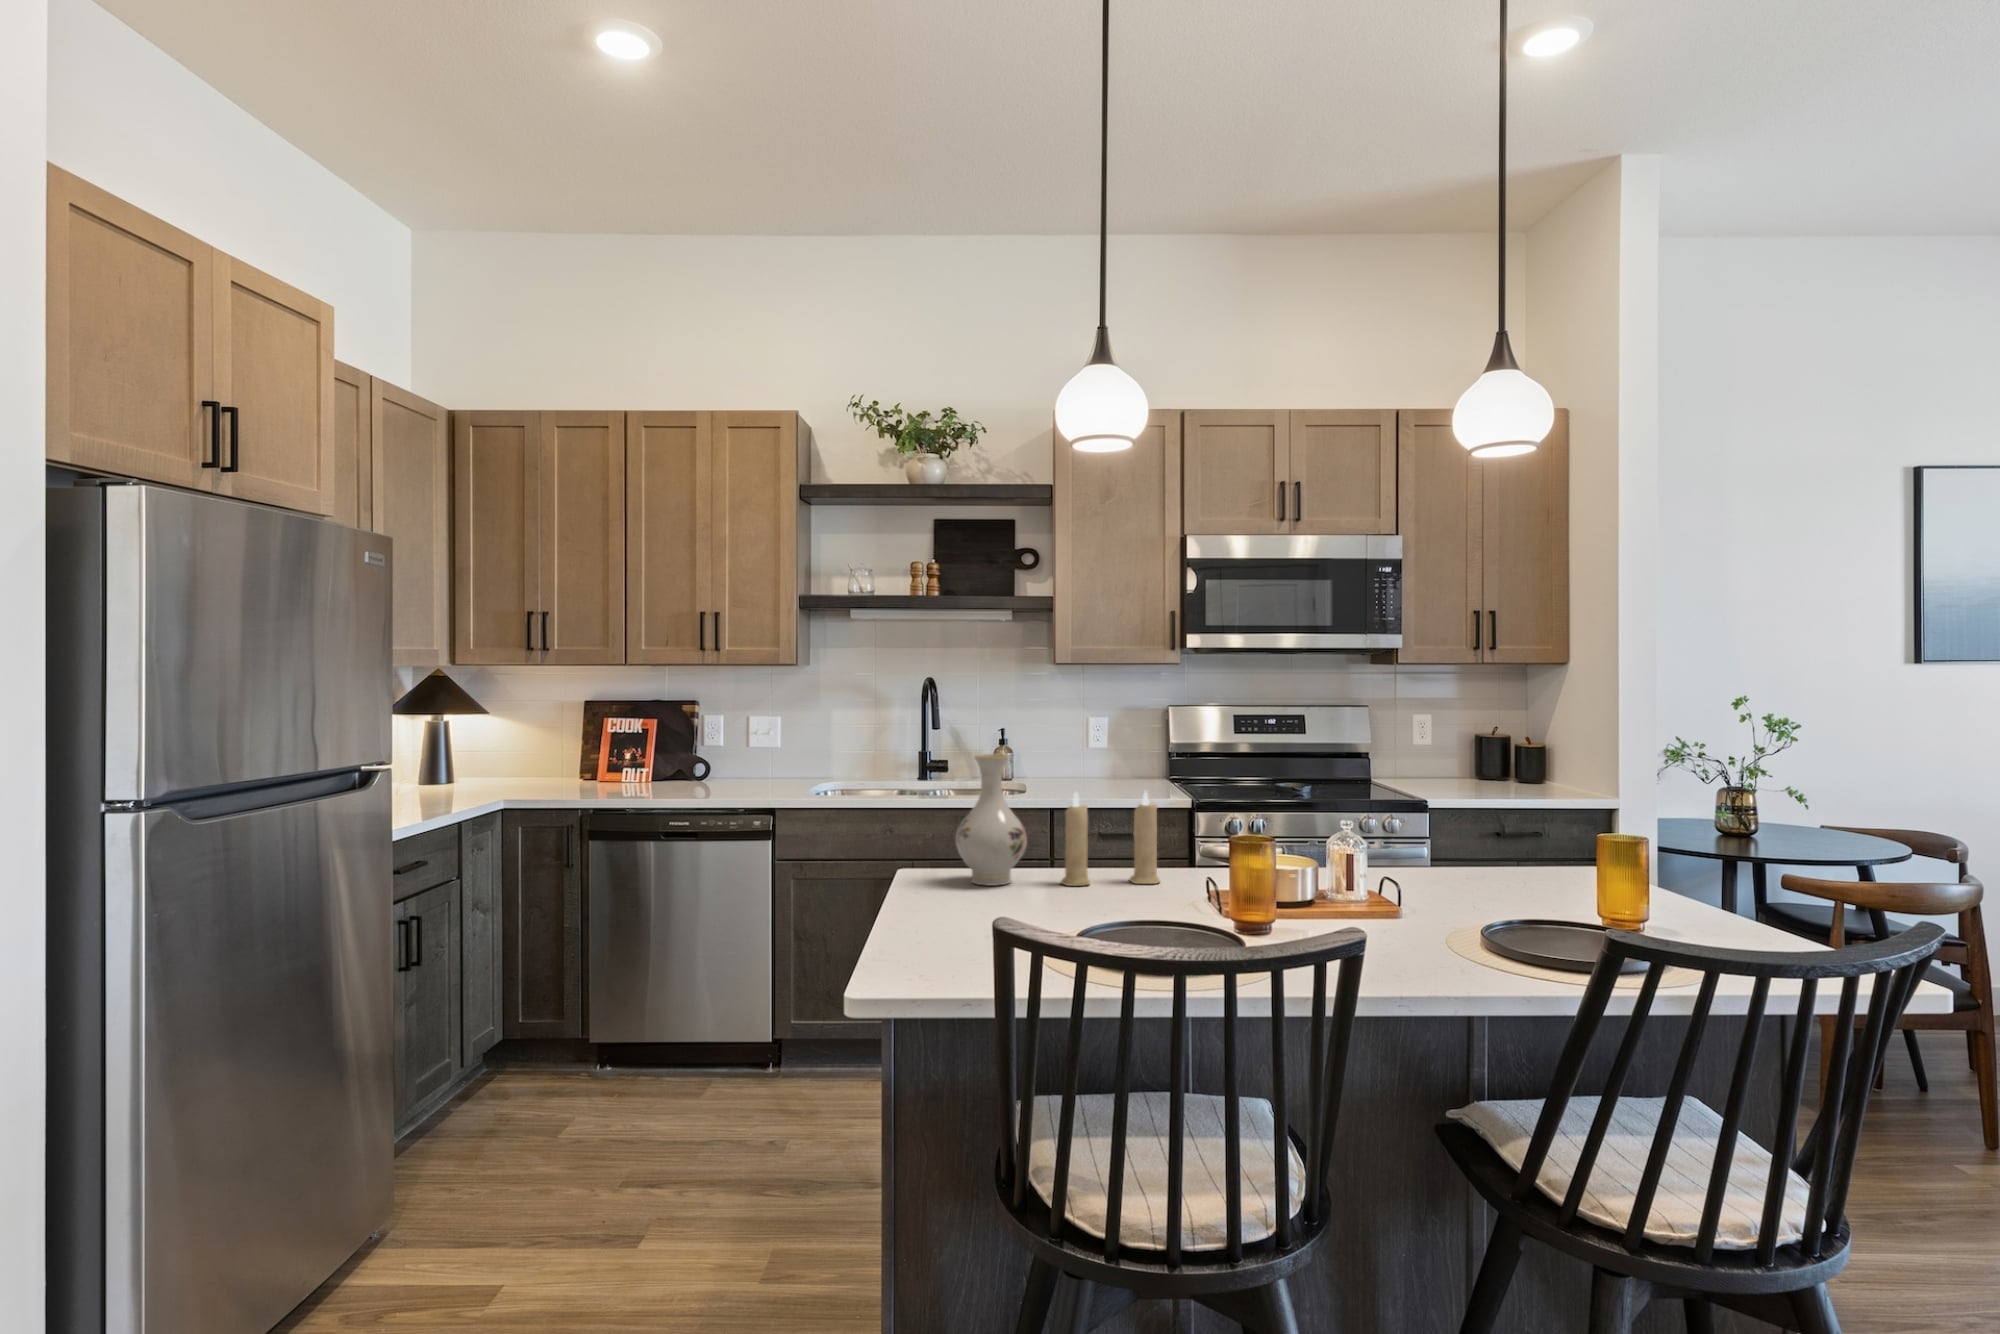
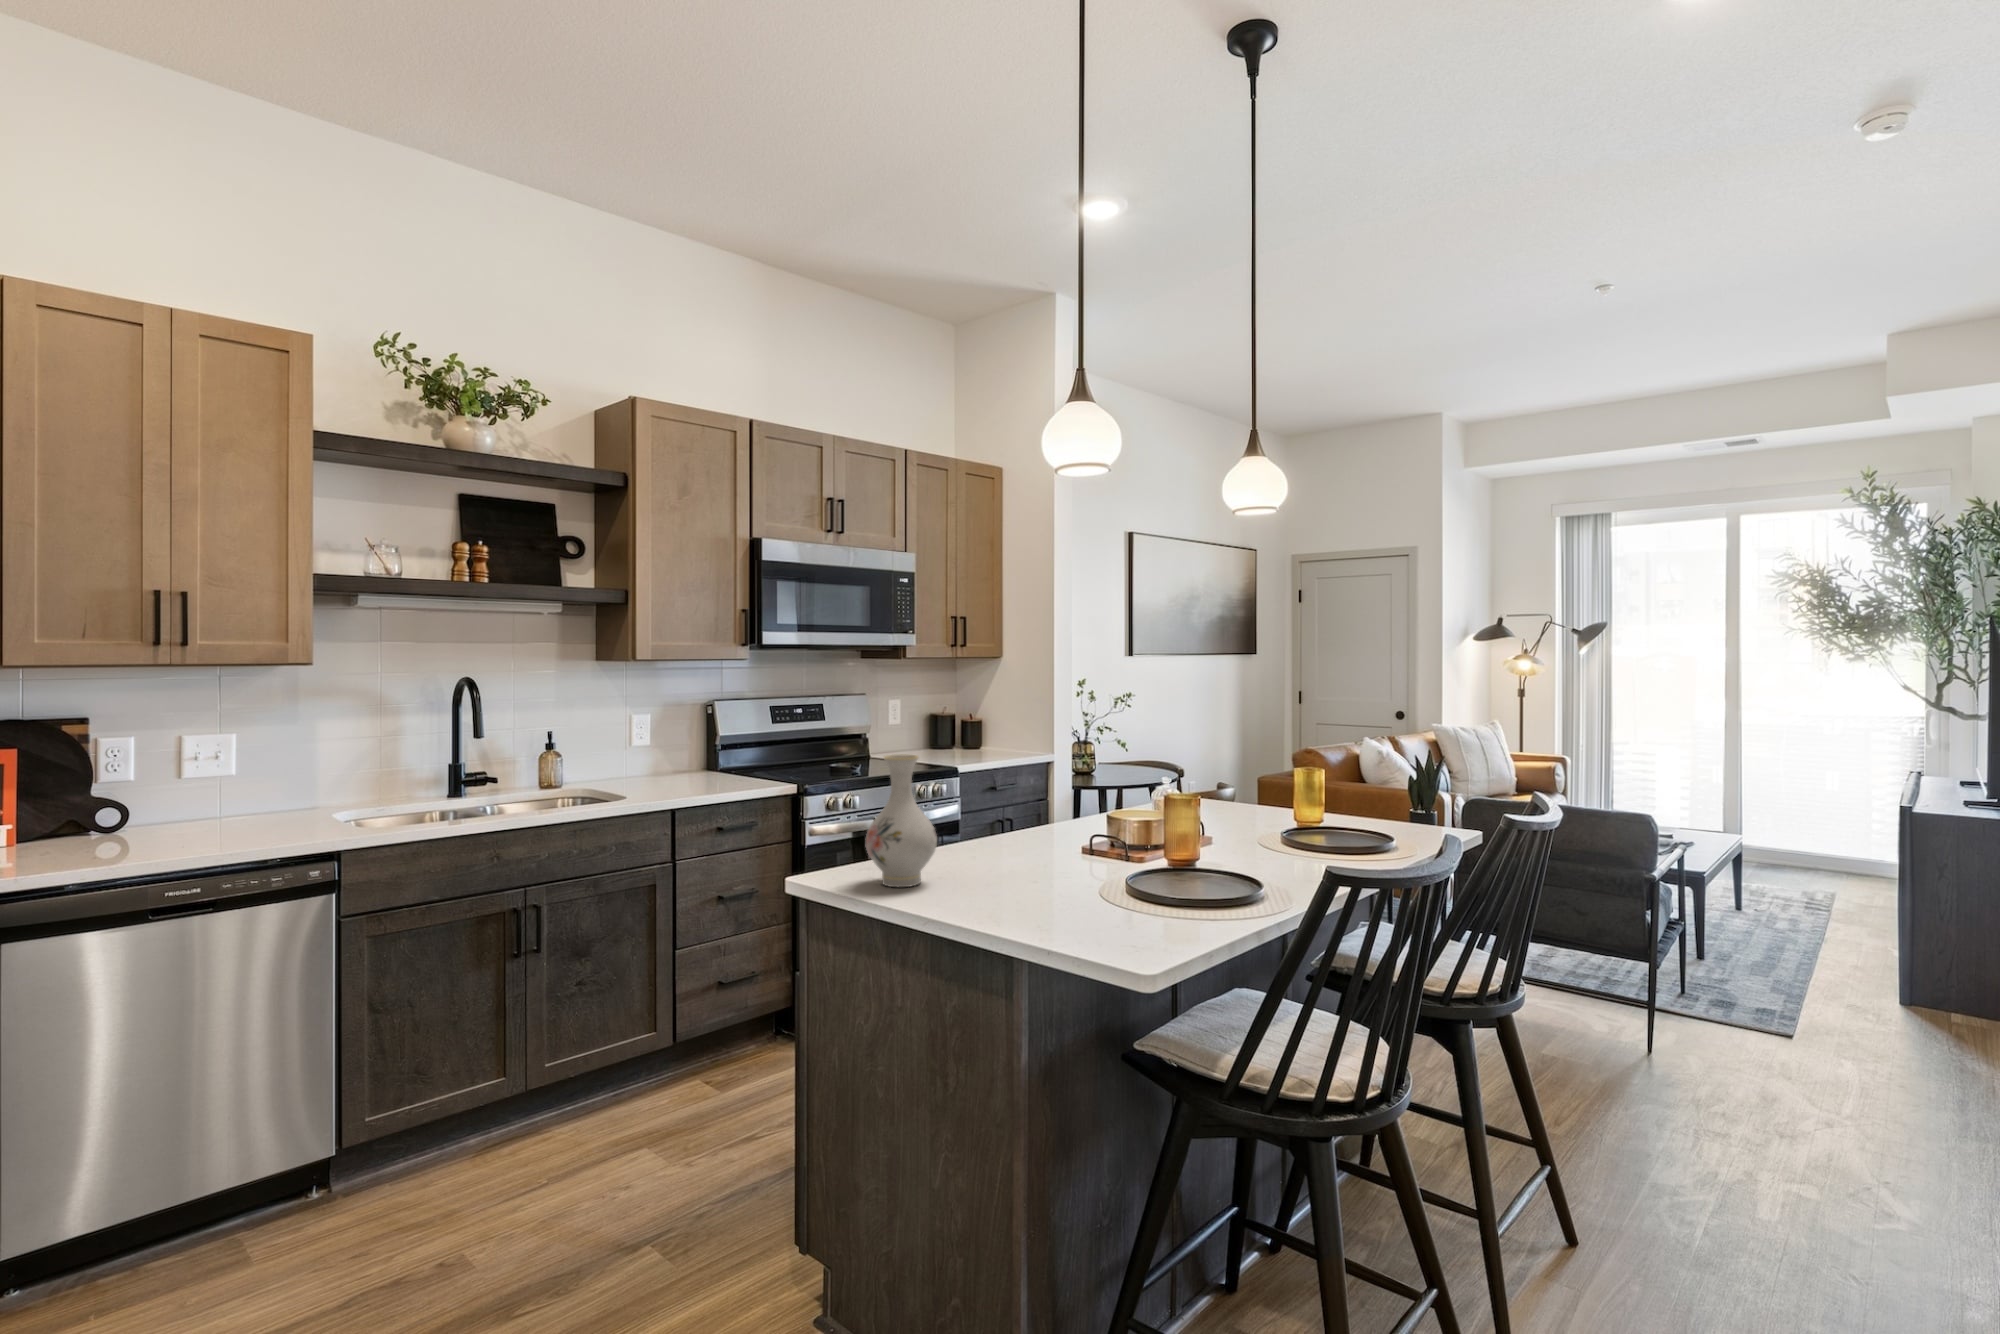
candle: present [1061,792,1160,886] -> none [951,774,1020,873]

